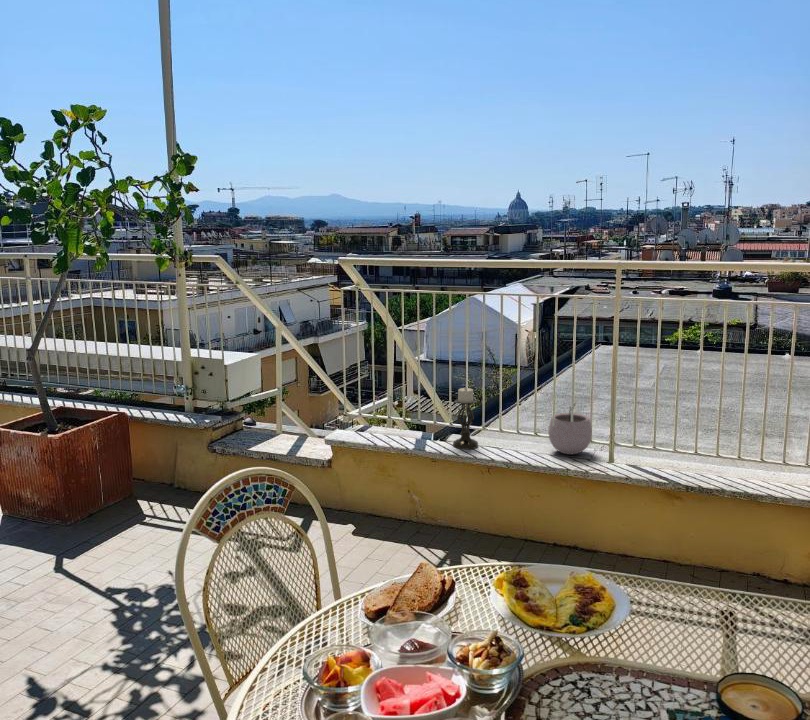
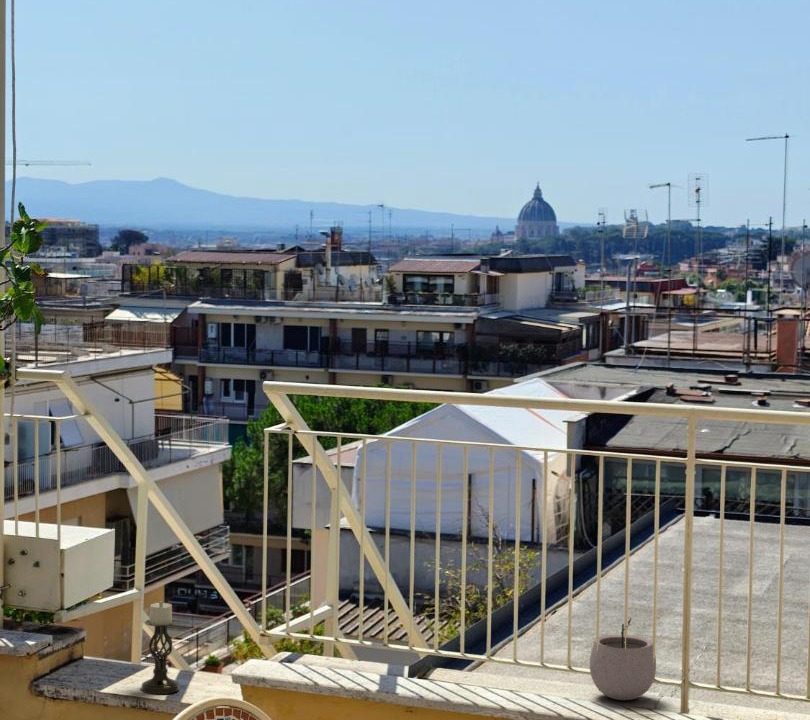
candle holder: present [453,387,478,449] -> present [141,601,179,694]

